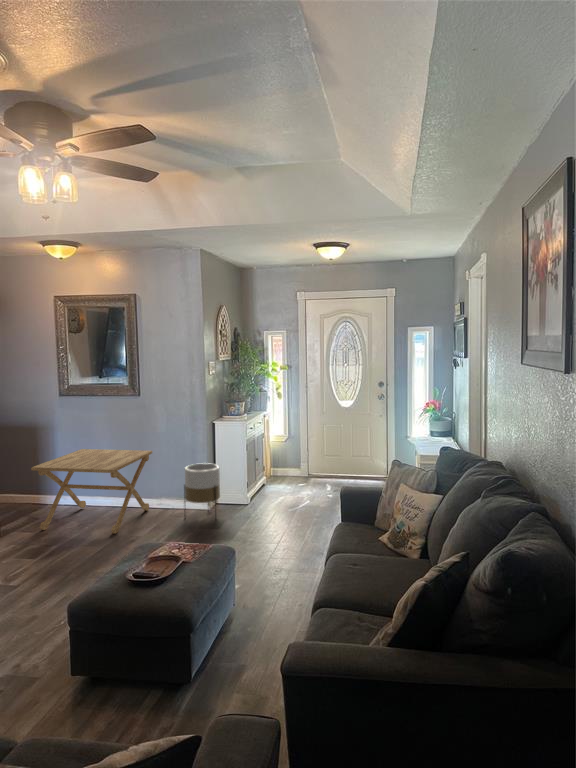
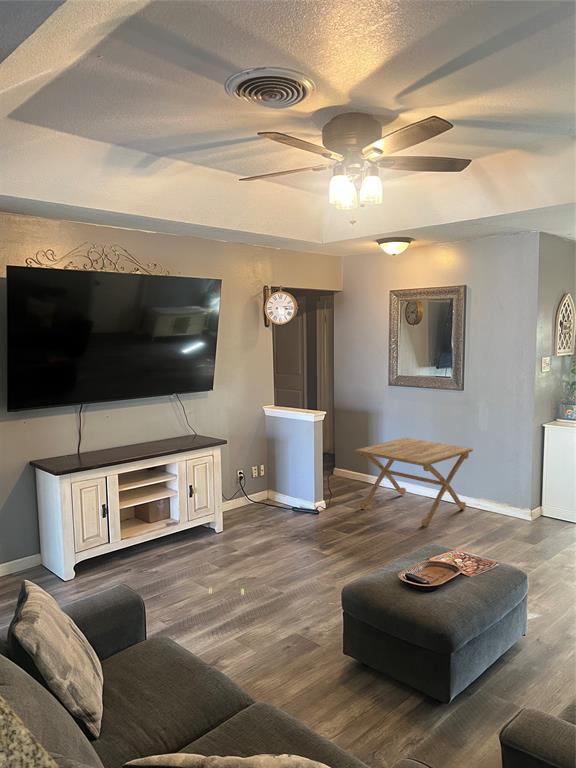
planter: present [184,463,220,511] -> none [501,470,545,534]

